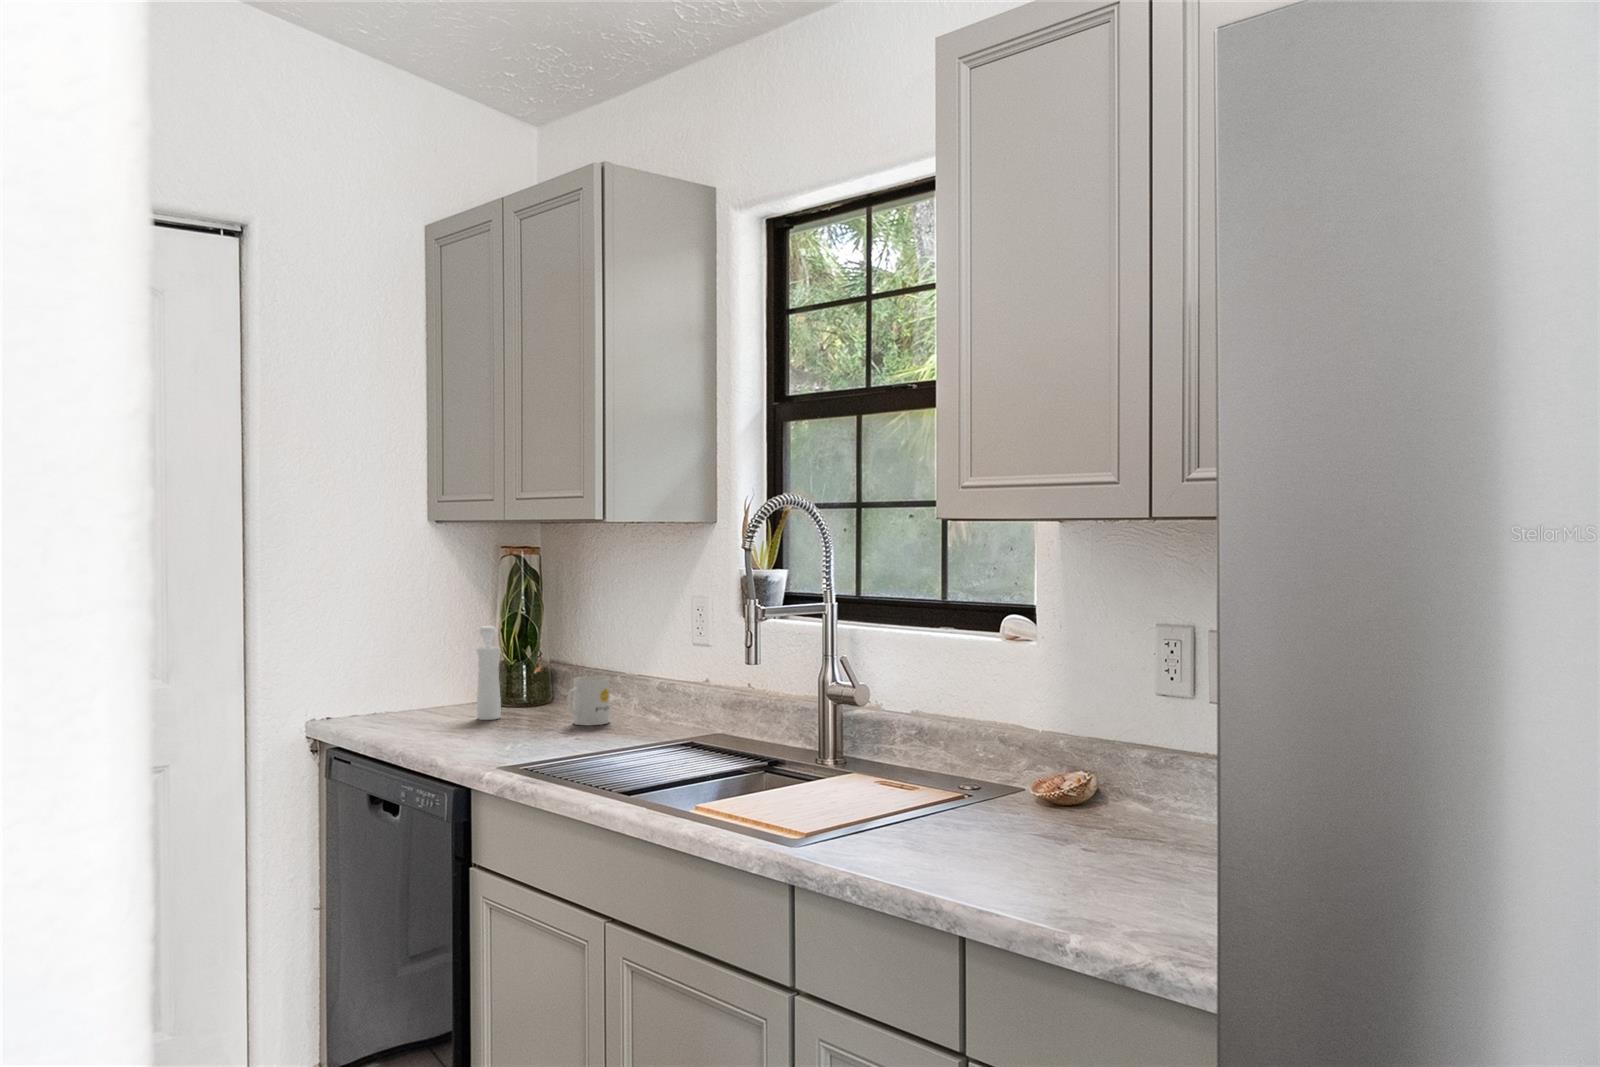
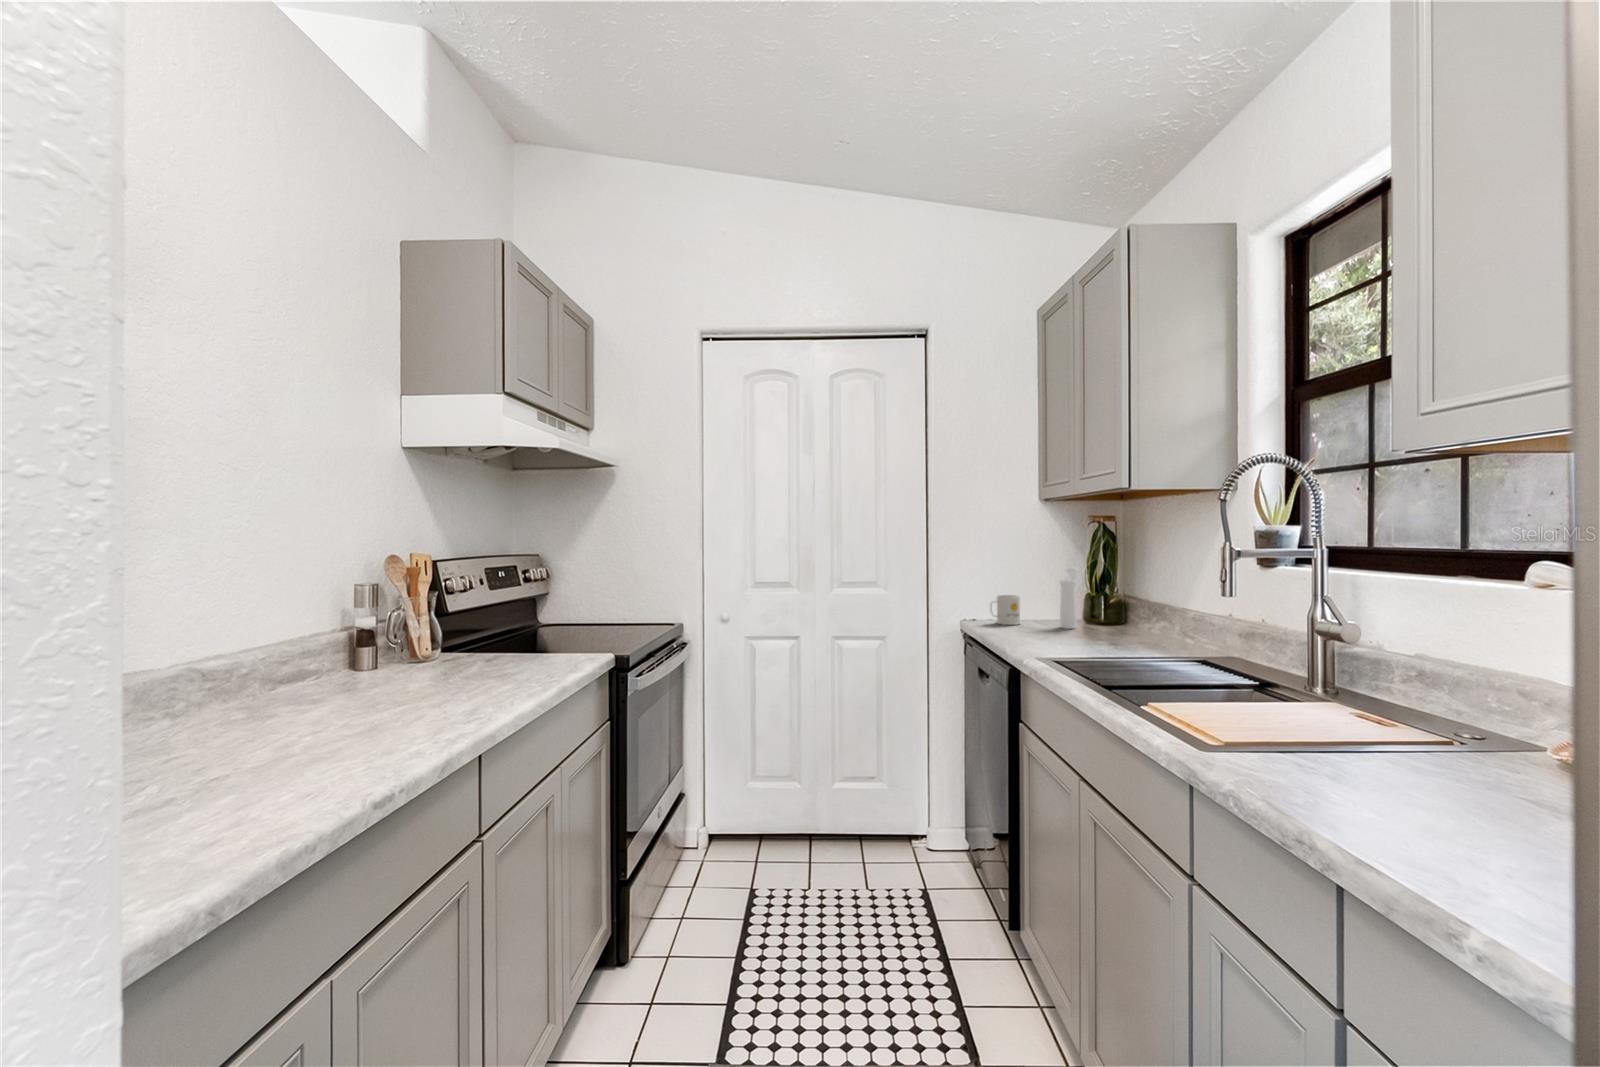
mug: present [568,676,610,725] -> present [990,595,1020,625]

